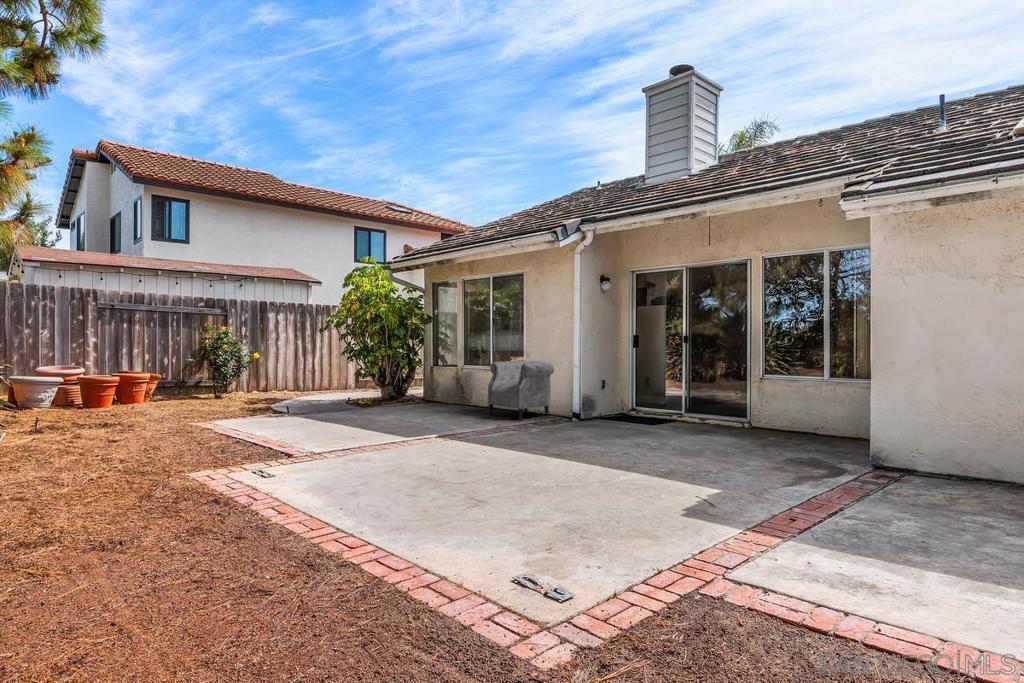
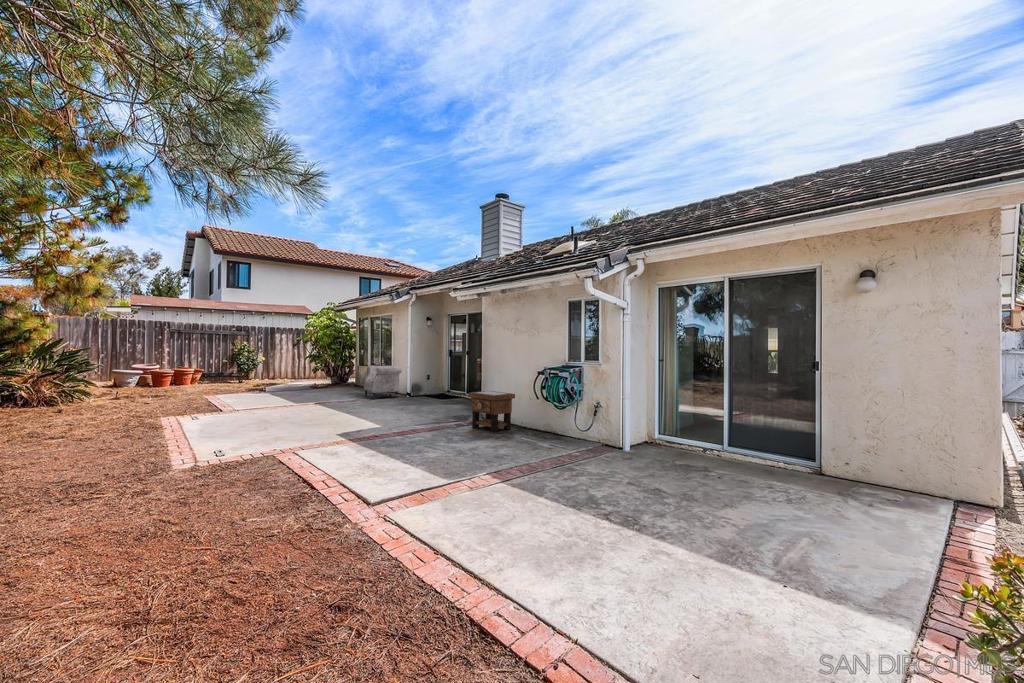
side table: none [899,406,1001,495] -> present [469,391,515,433]

